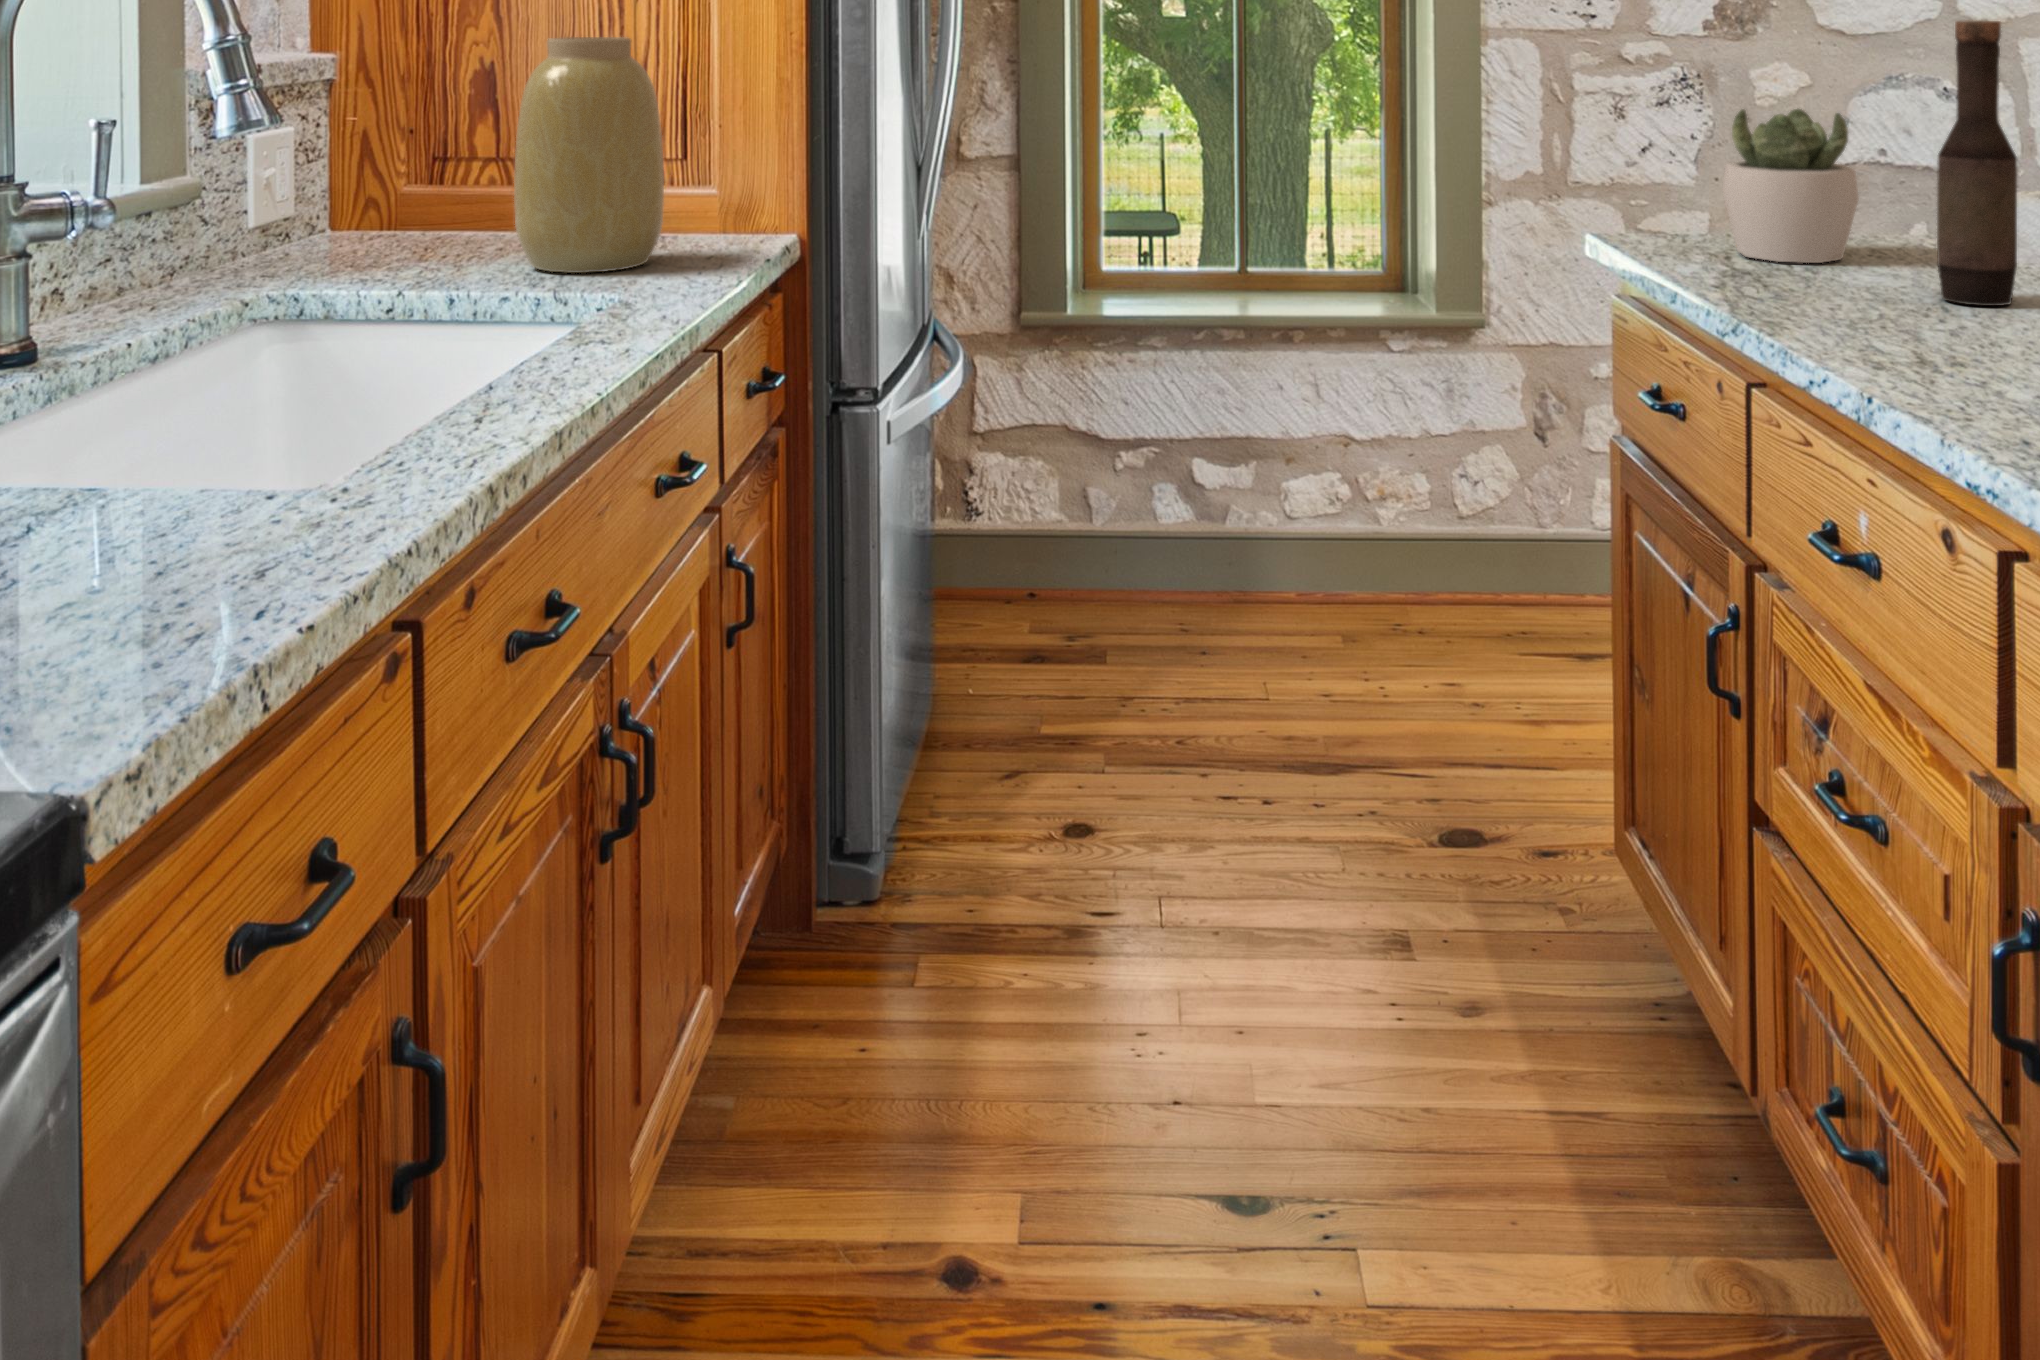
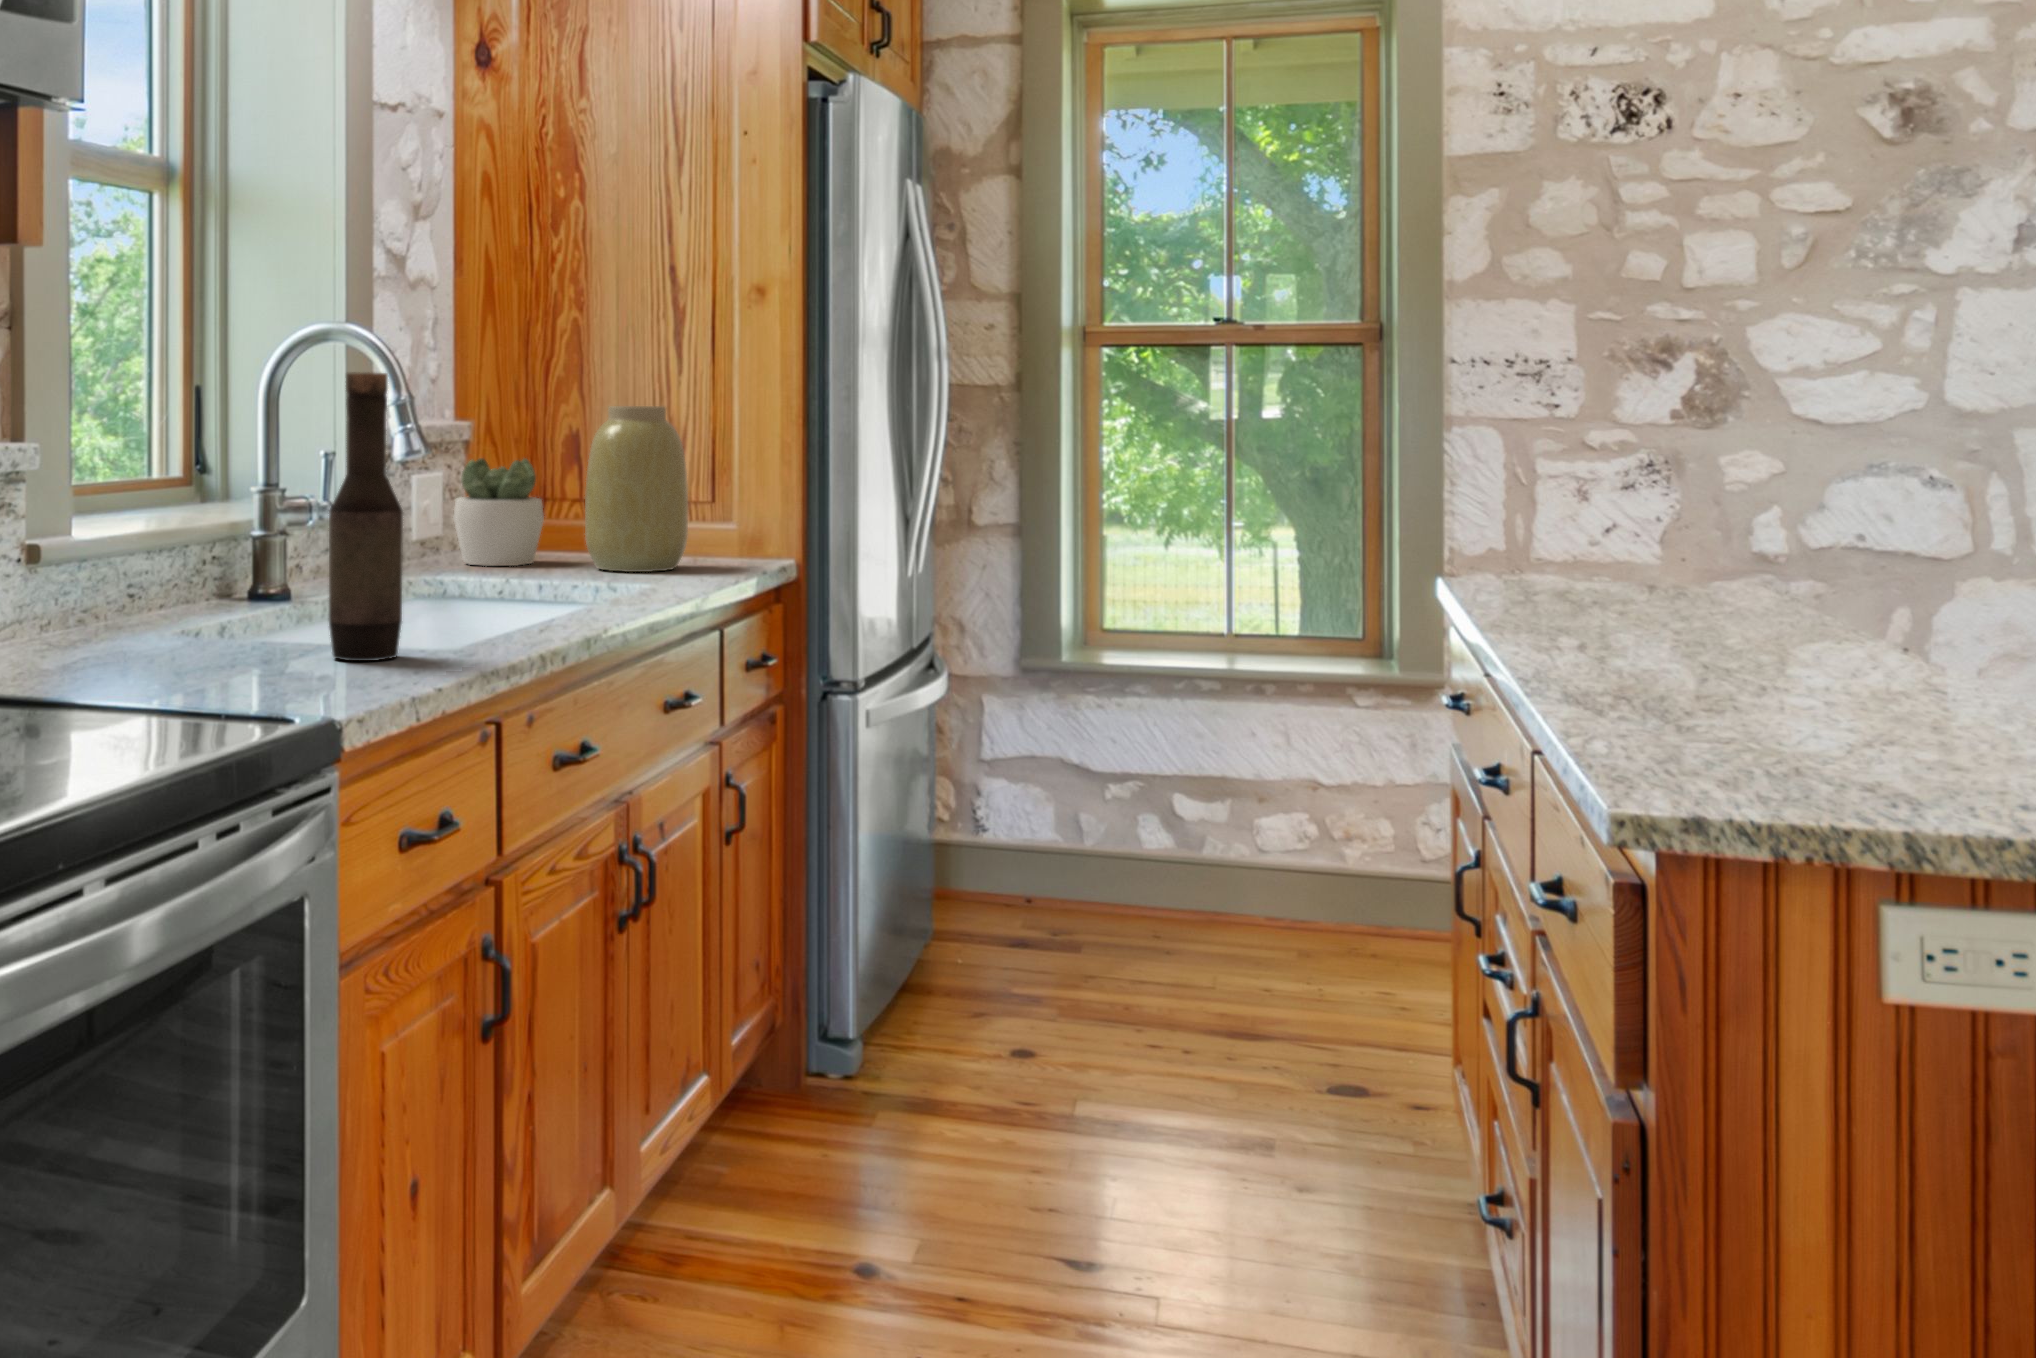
bottle: present [1937,21,2017,306] -> present [329,372,403,661]
succulent plant: present [1723,109,1859,263] -> present [454,458,544,566]

